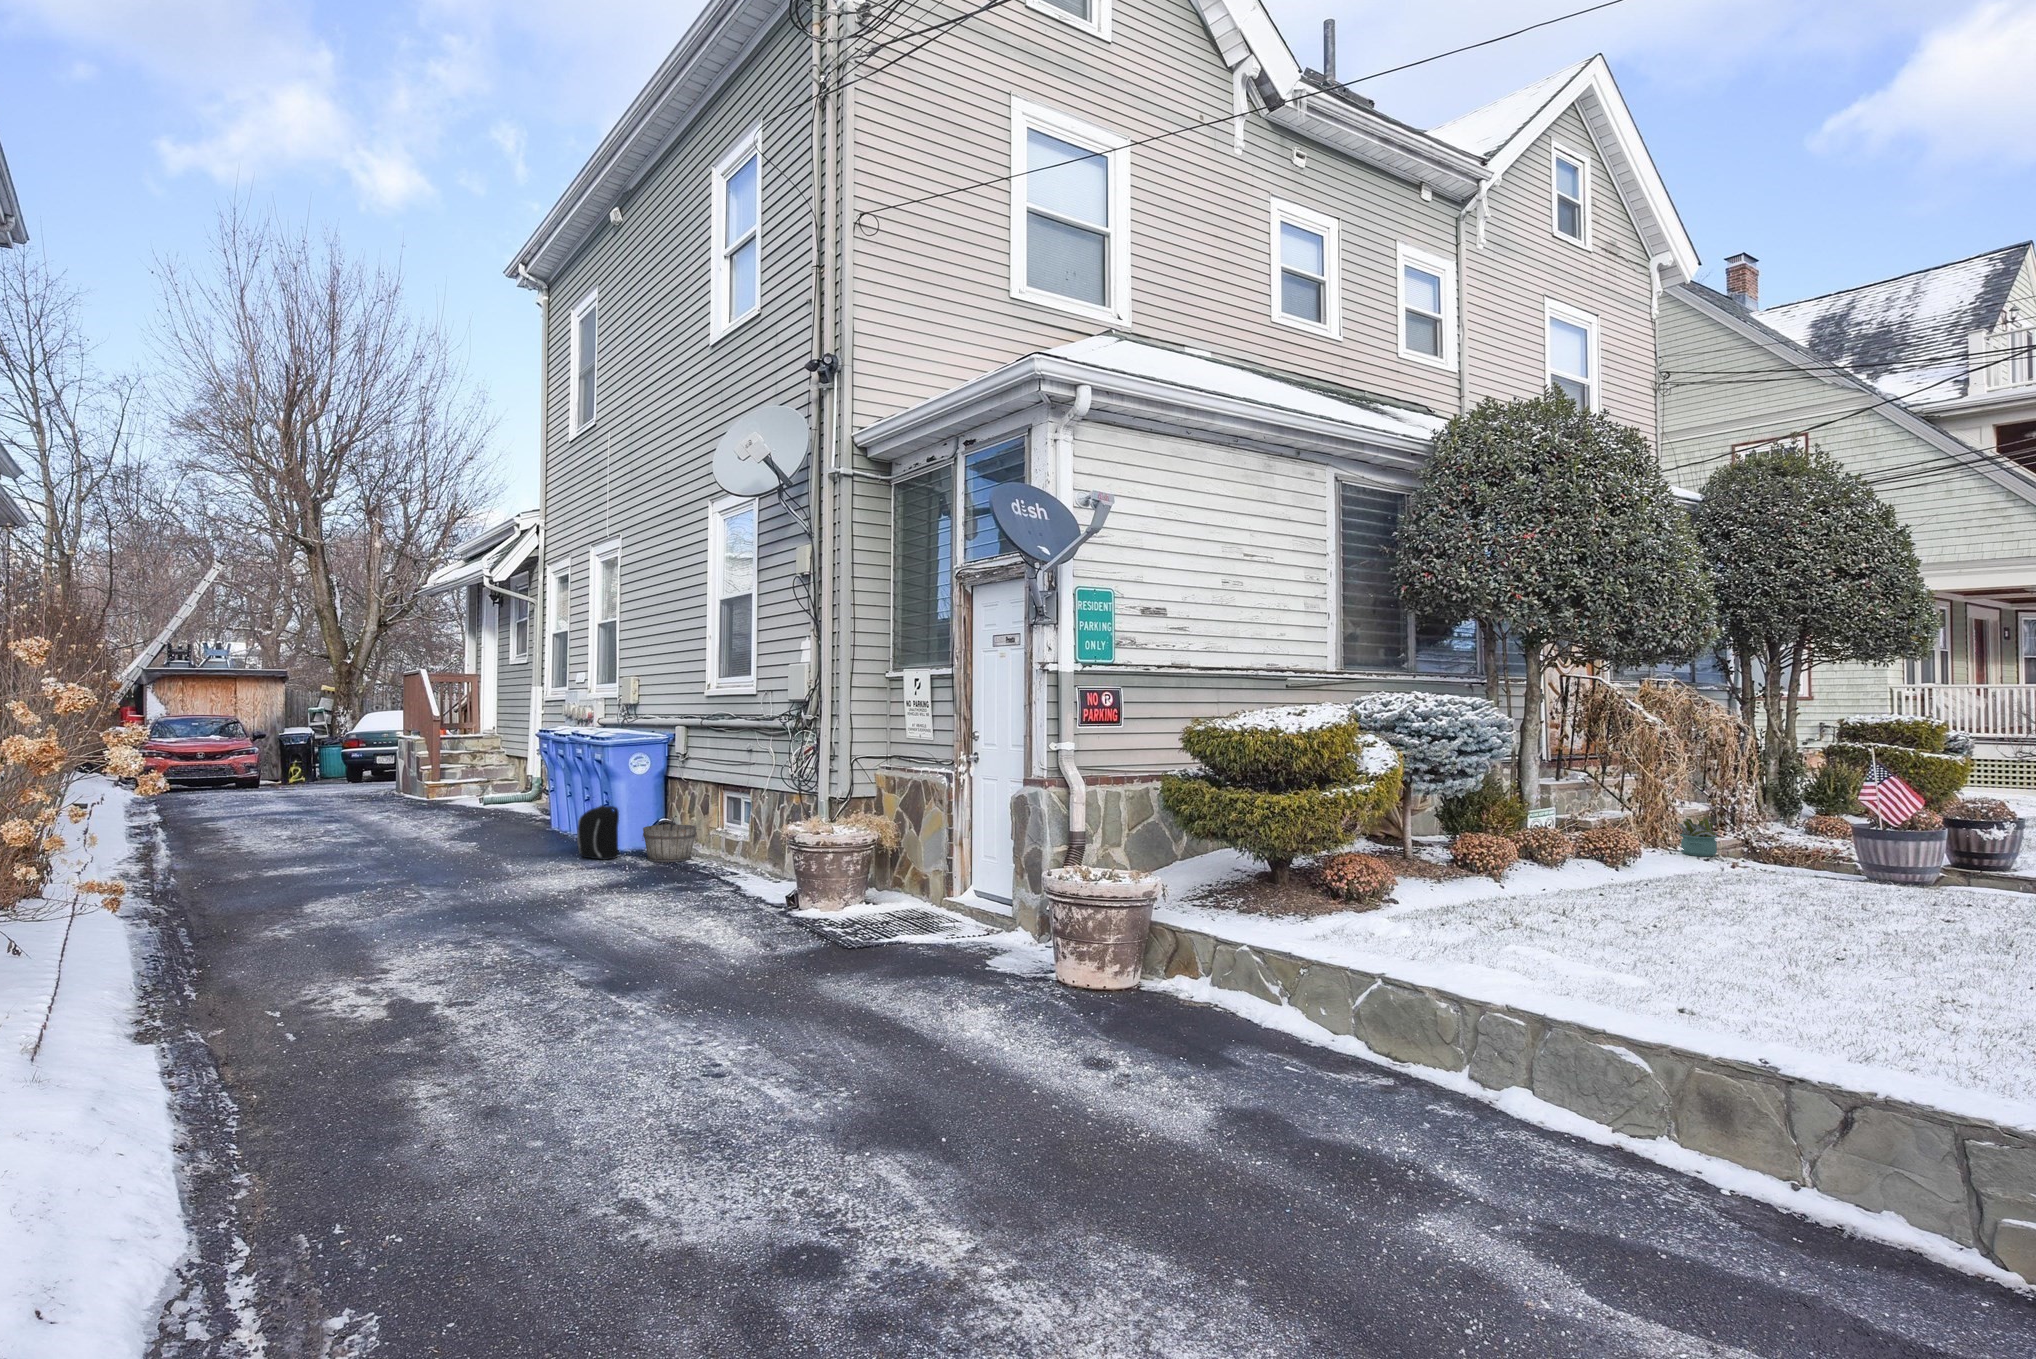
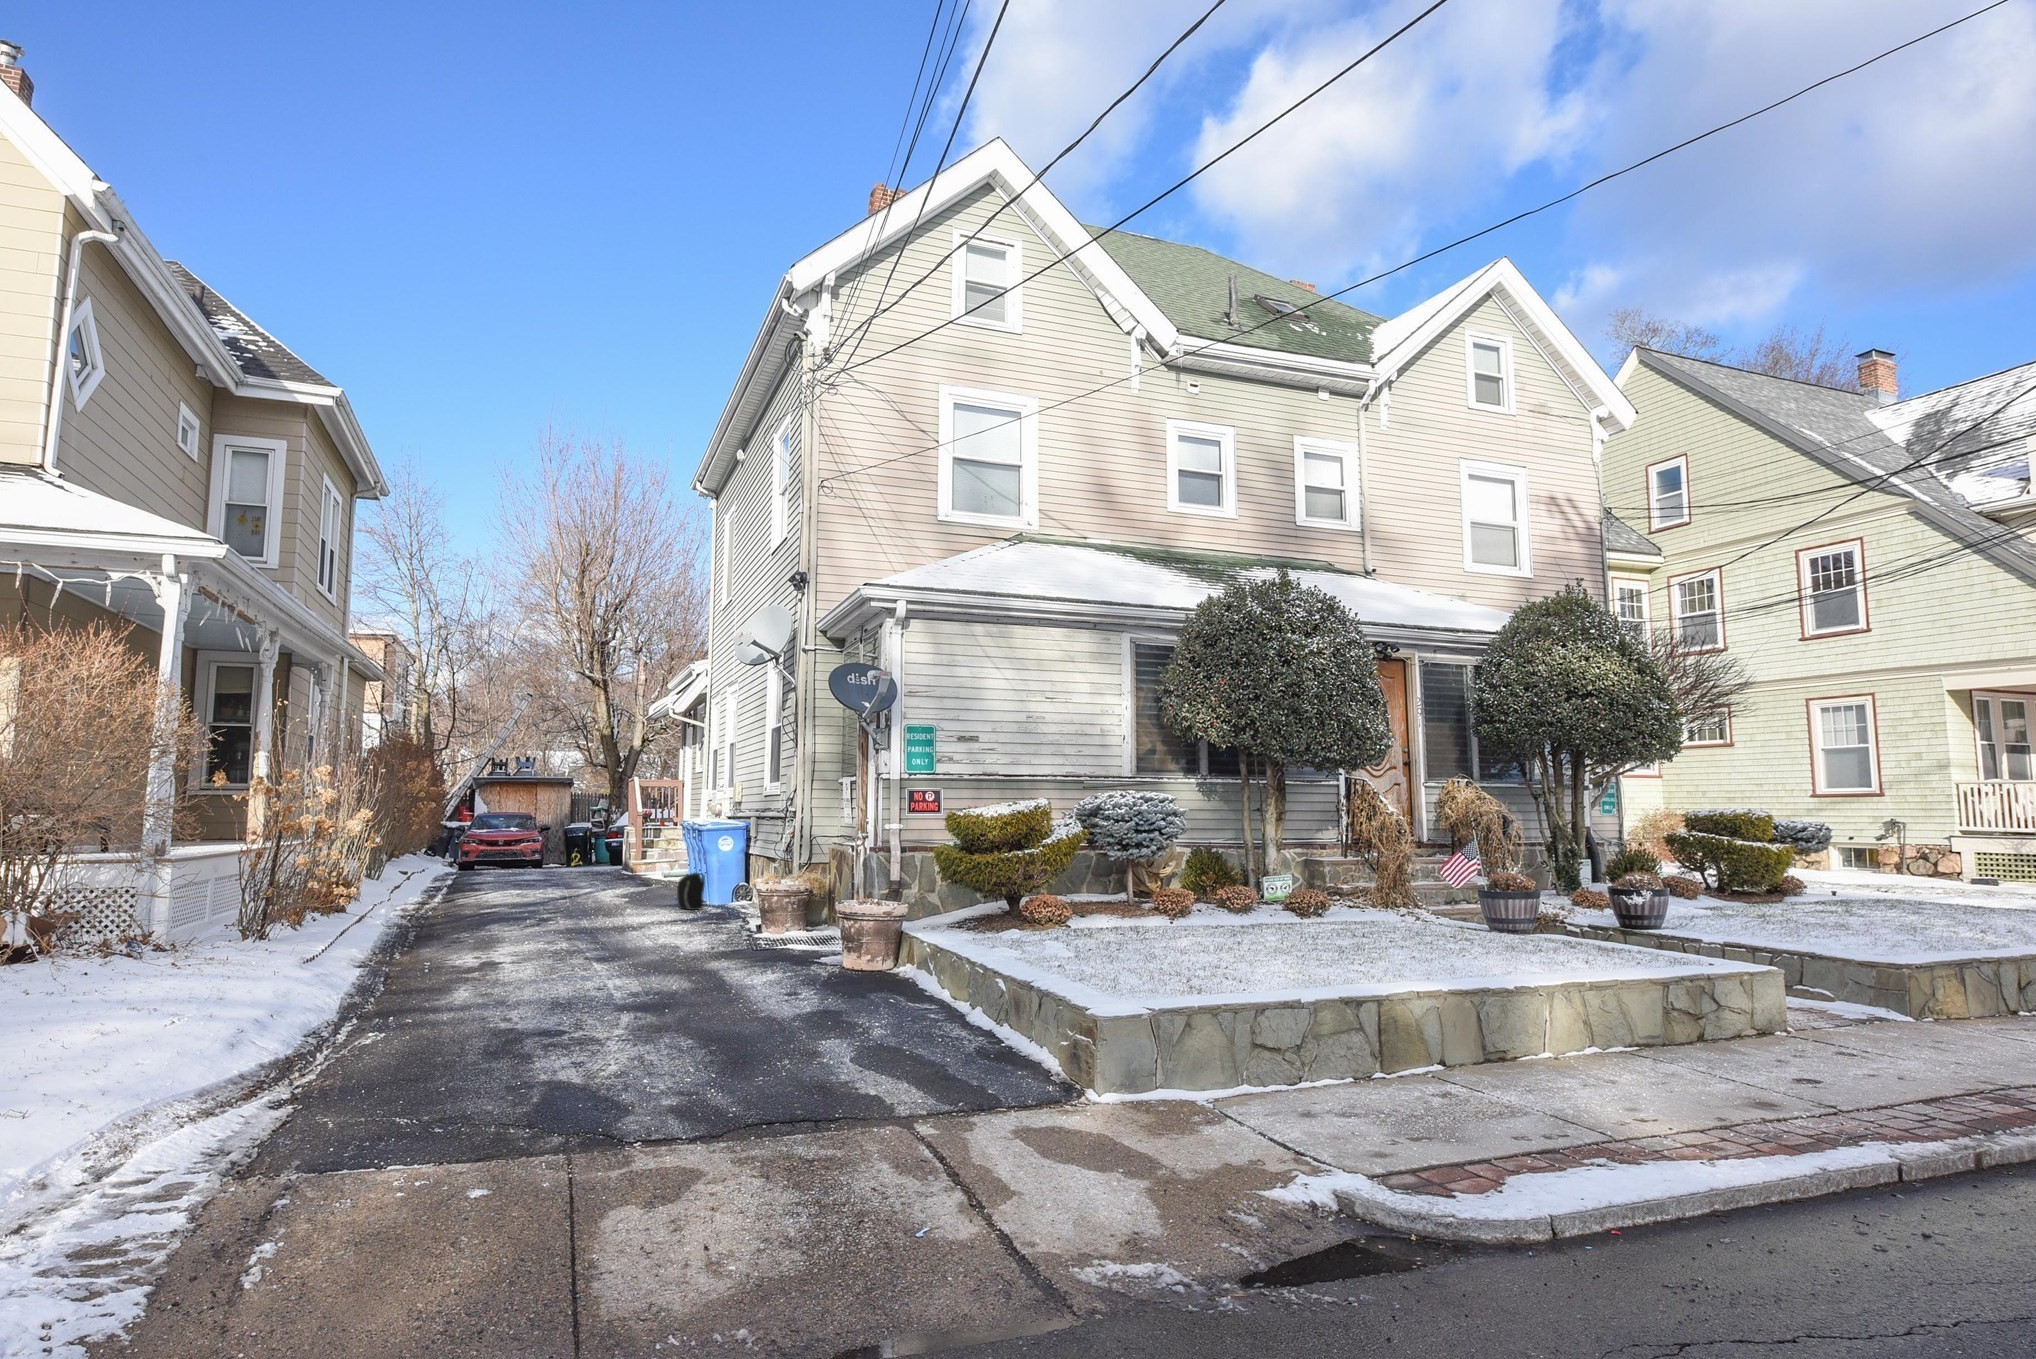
wooden bucket: present [643,816,697,862] -> none [716,880,754,912]
decorative plant: present [1677,817,1718,856] -> none [1418,888,1448,919]

